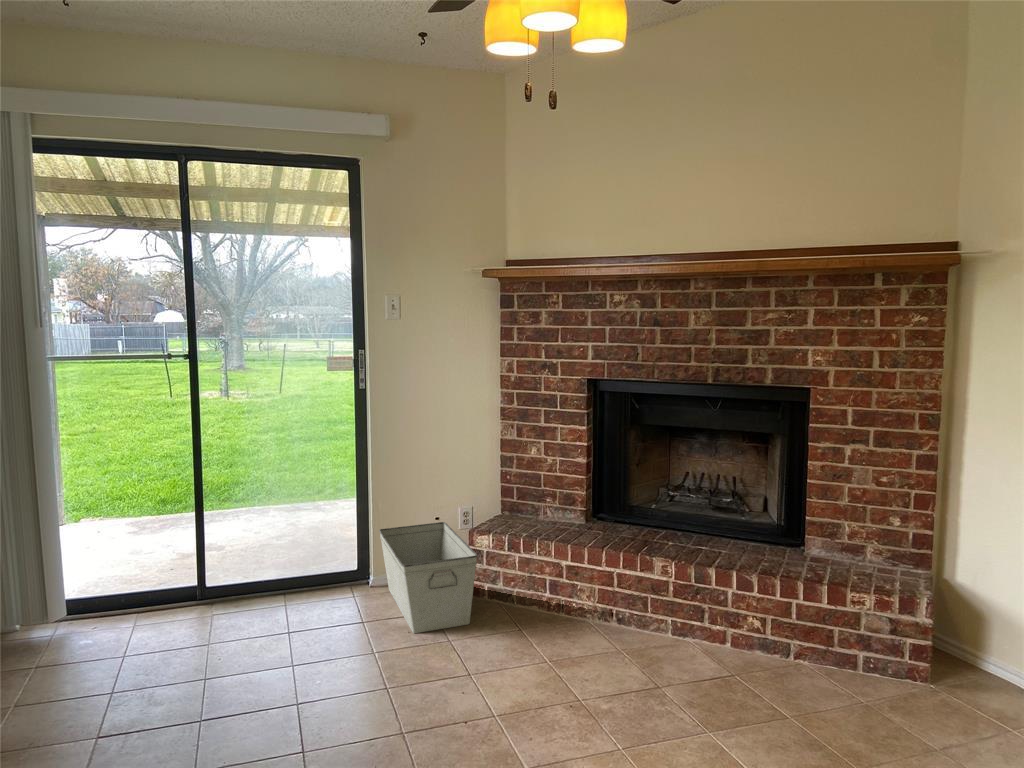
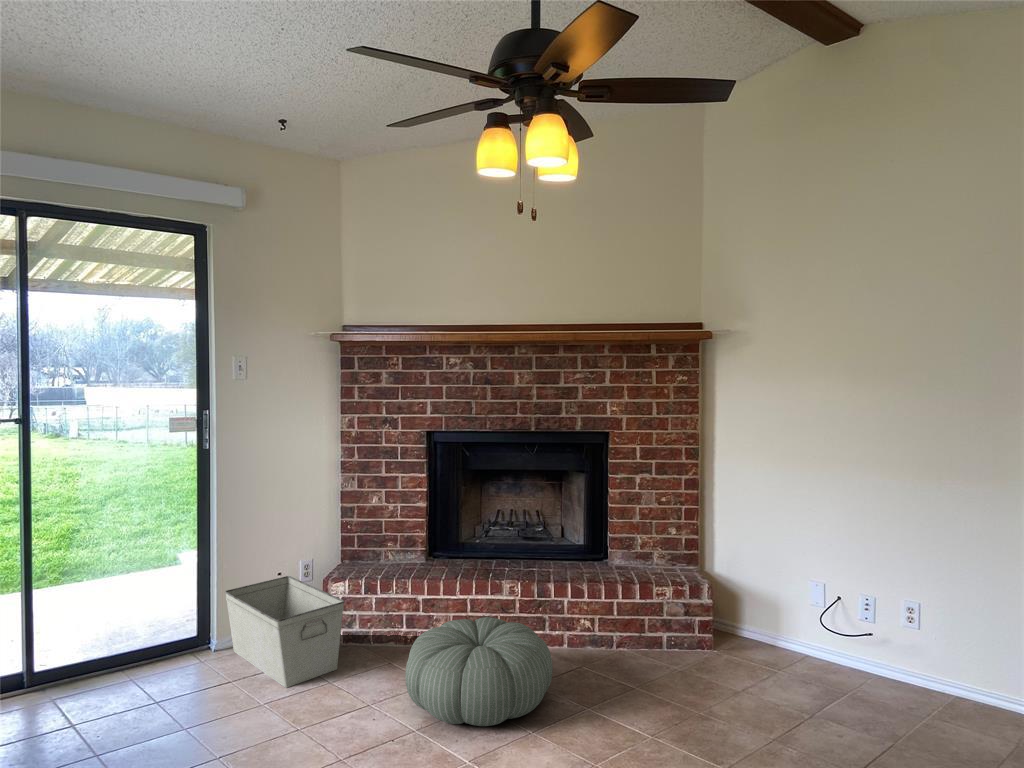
pouf: none [510,594,680,718] -> present [405,617,553,726]

